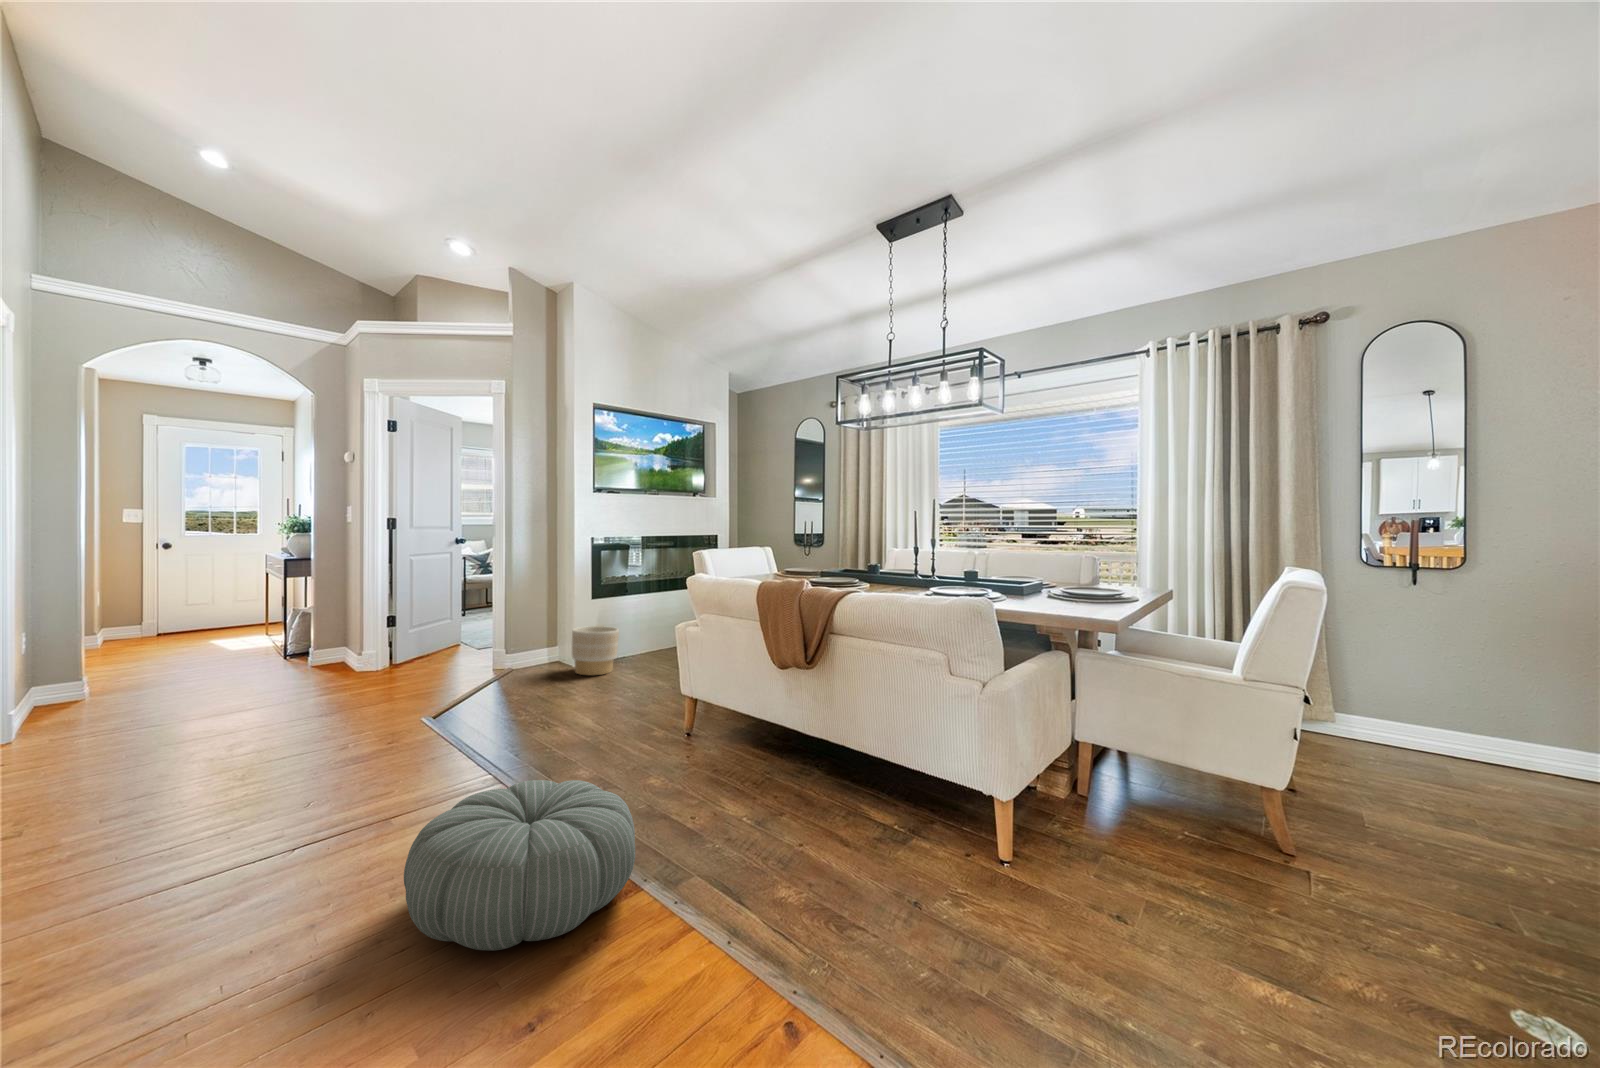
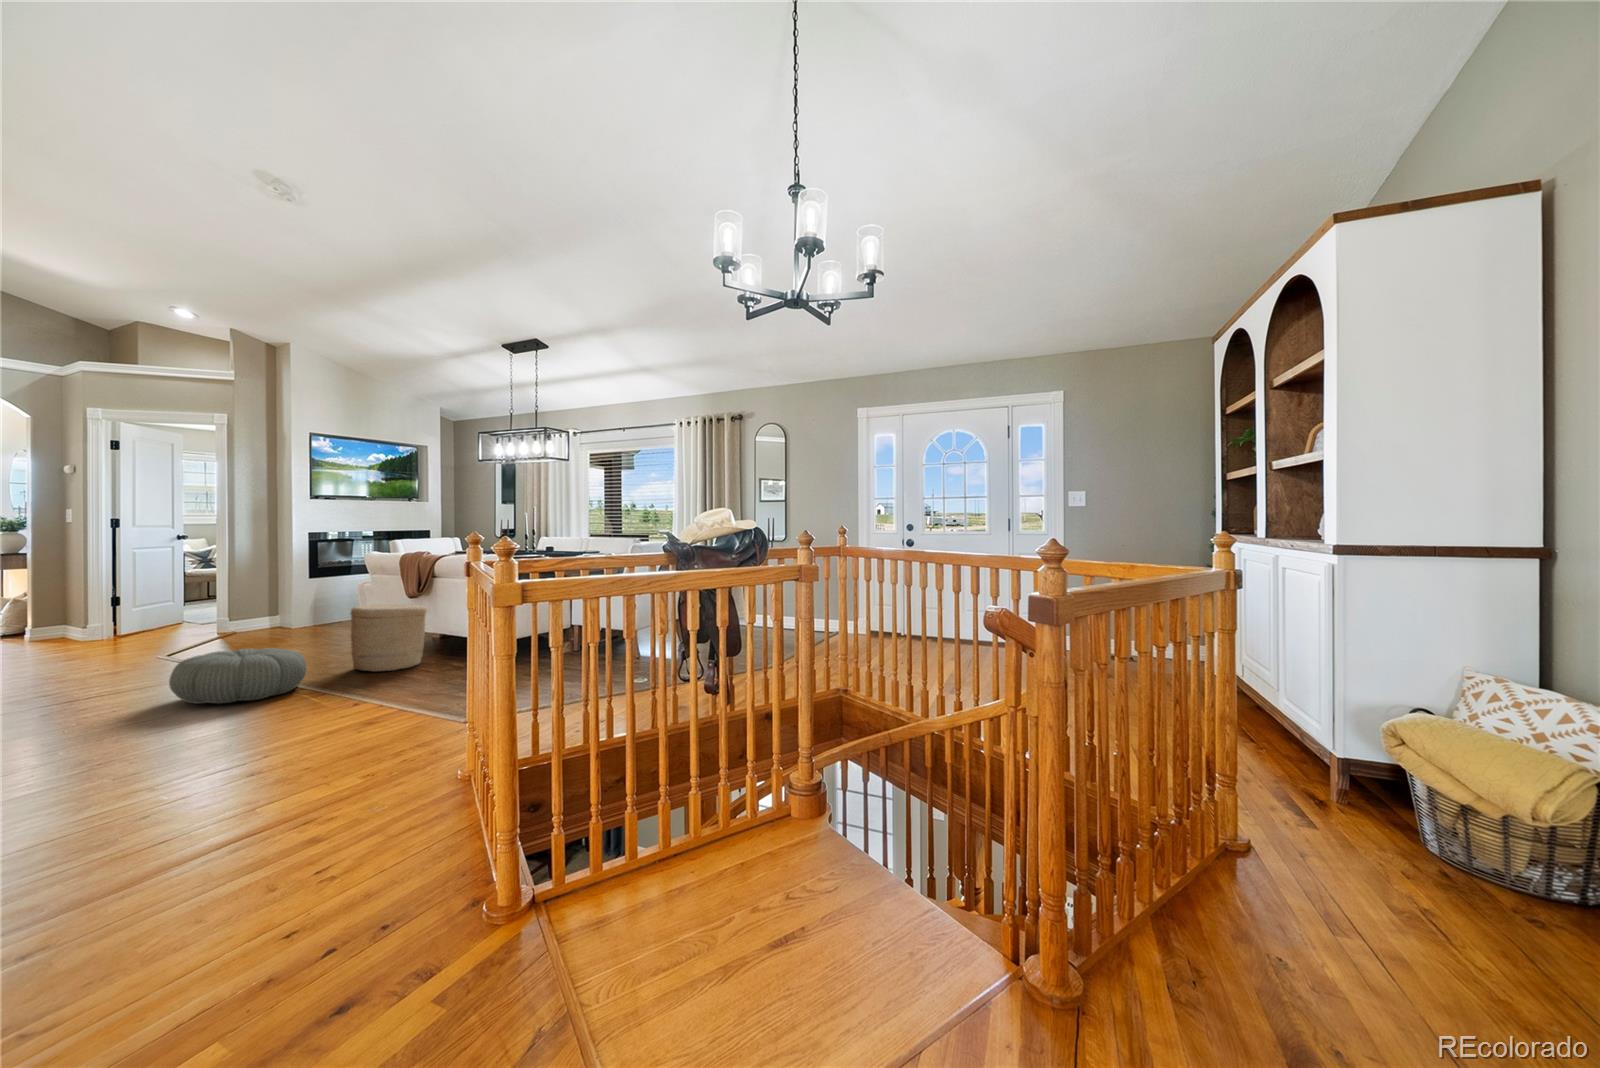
planter: present [572,626,619,675] -> none [290,597,332,631]
woven basket: none [692,679,813,830] -> present [351,604,427,672]

